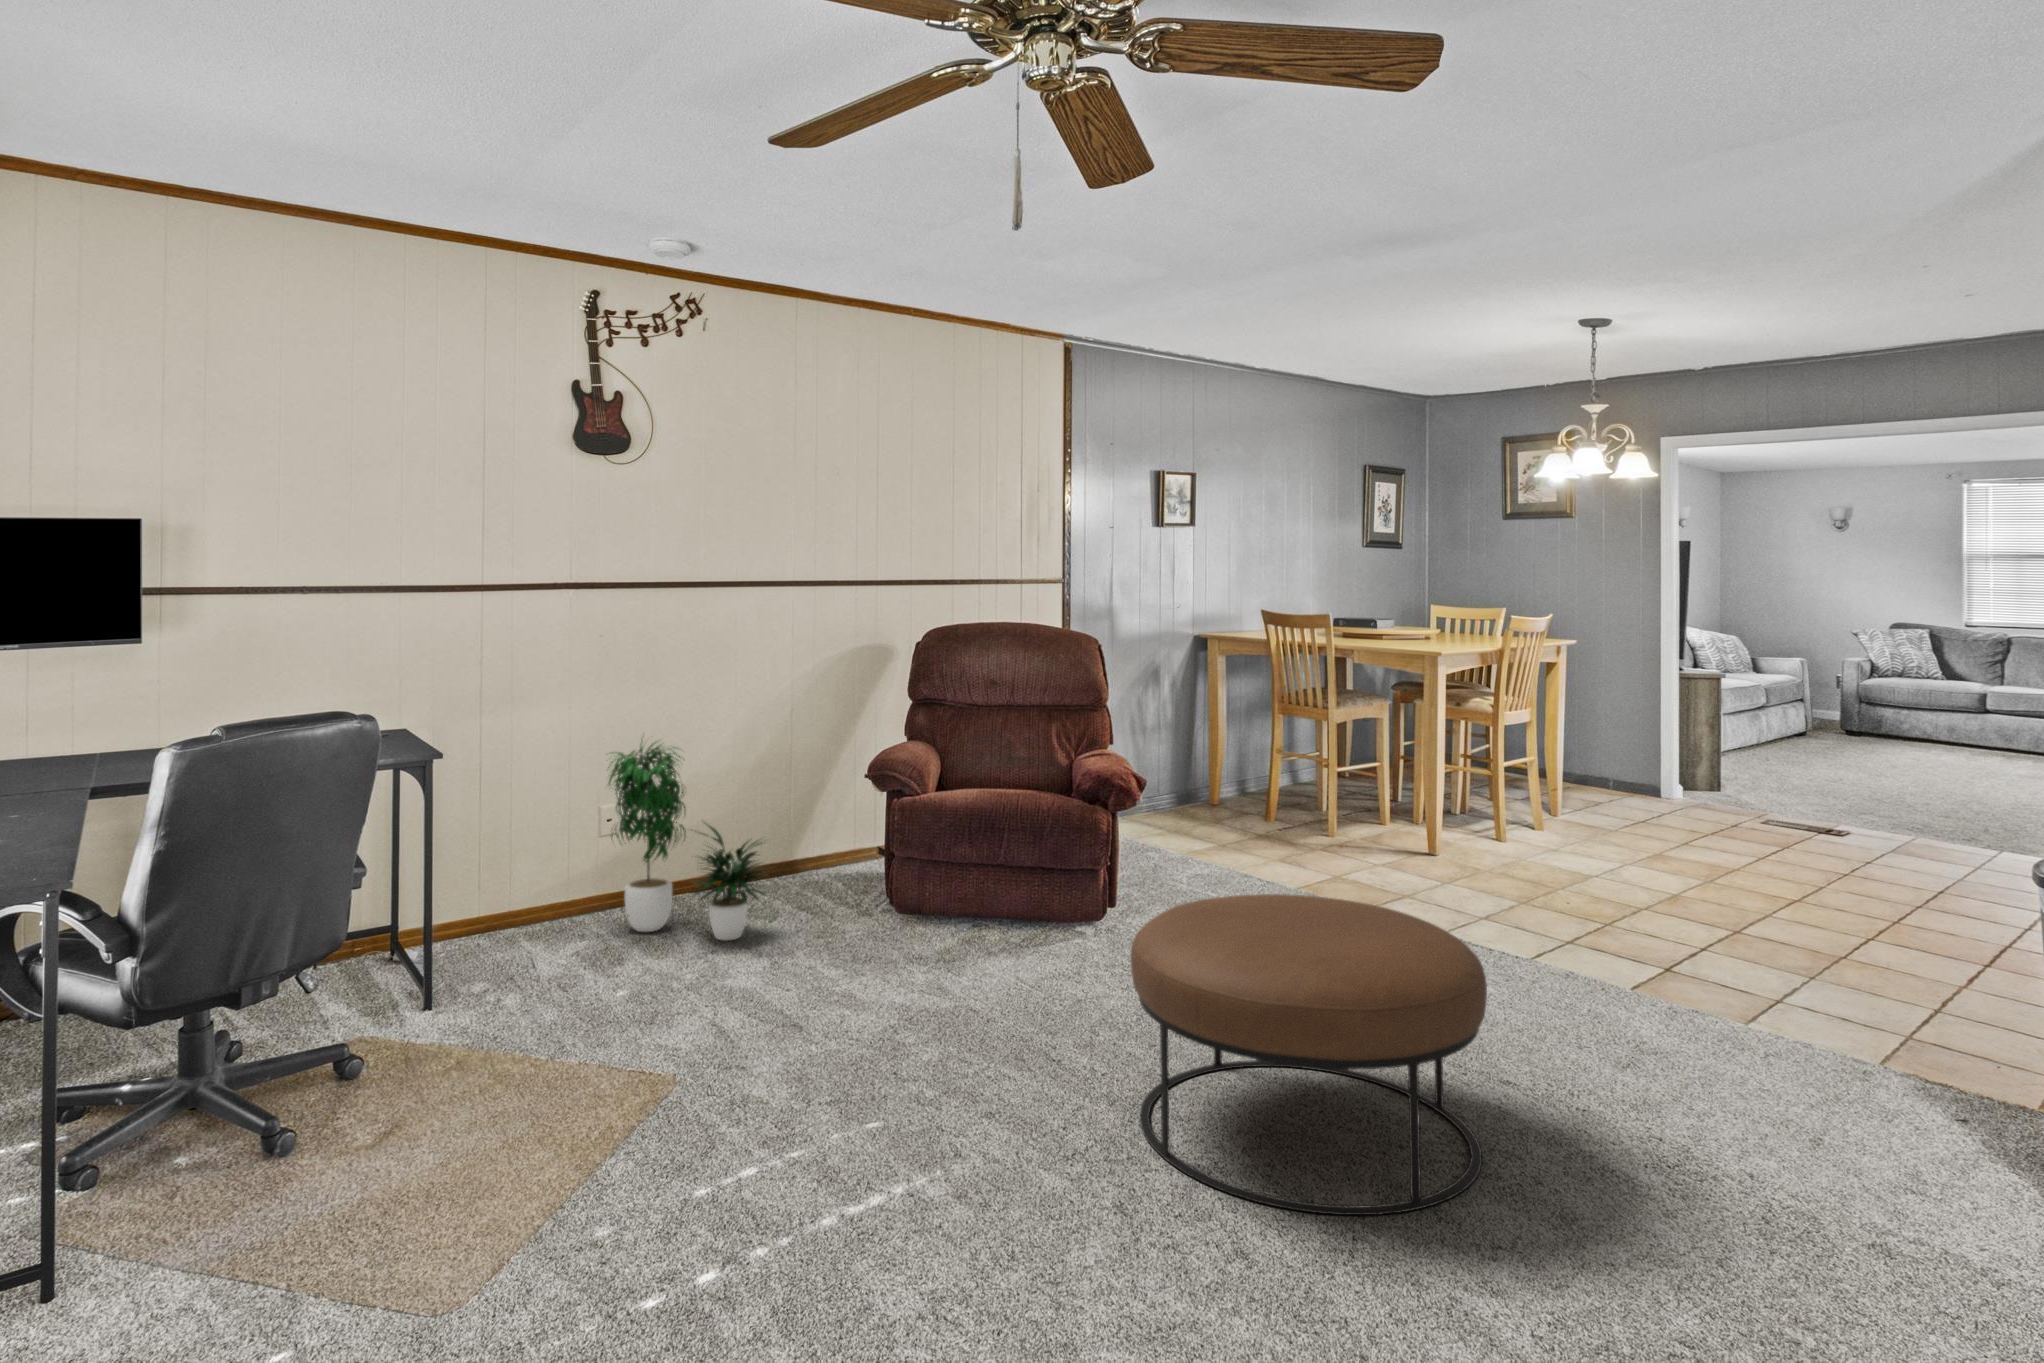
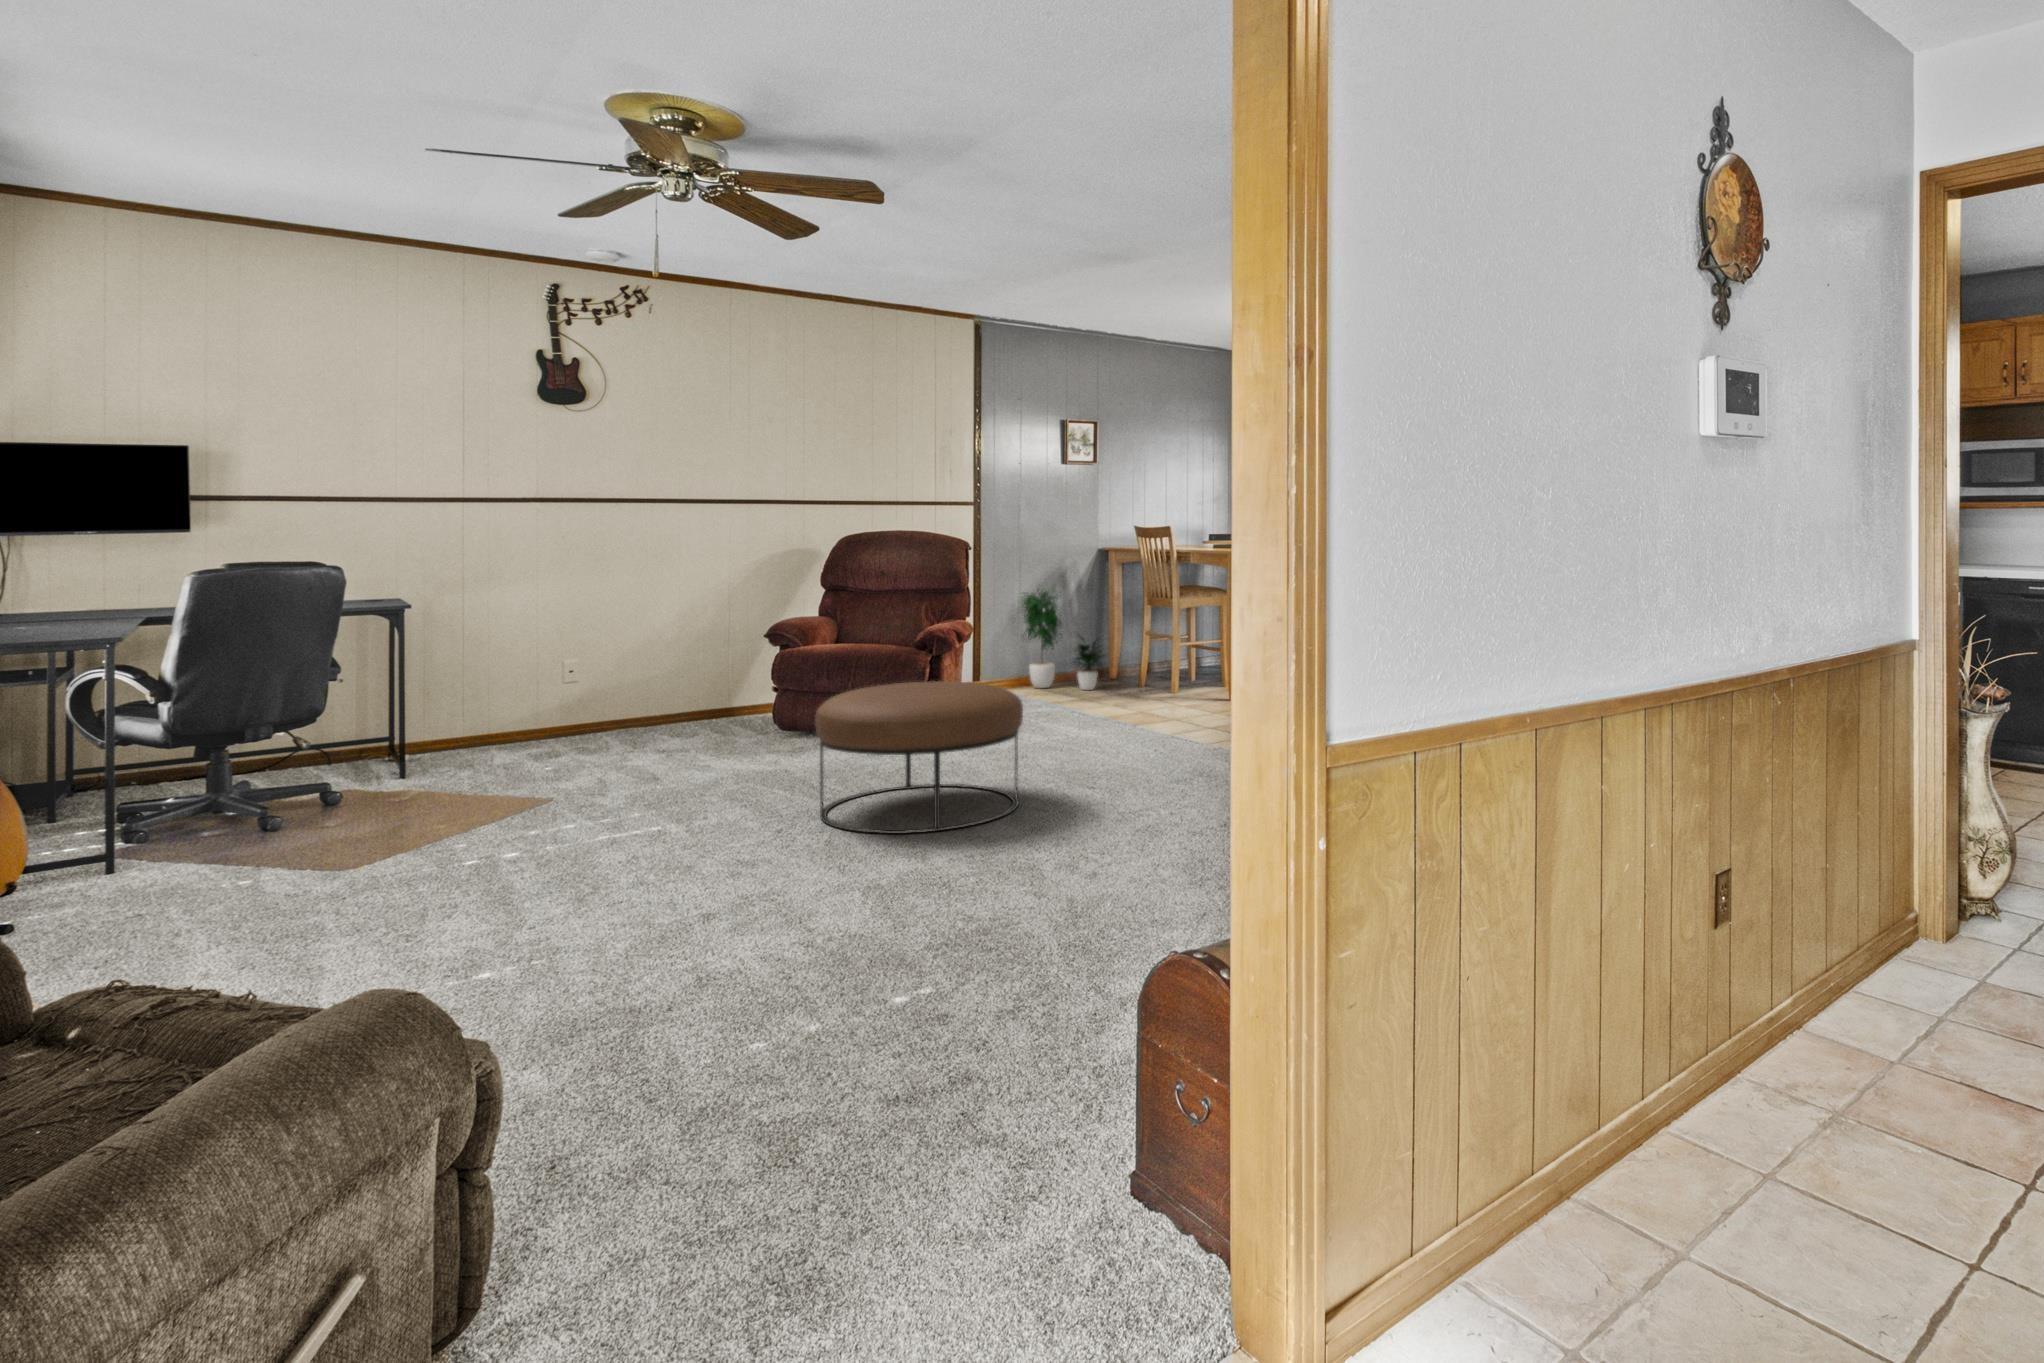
potted plant: present [607,742,765,941] -> present [1021,589,1104,690]

